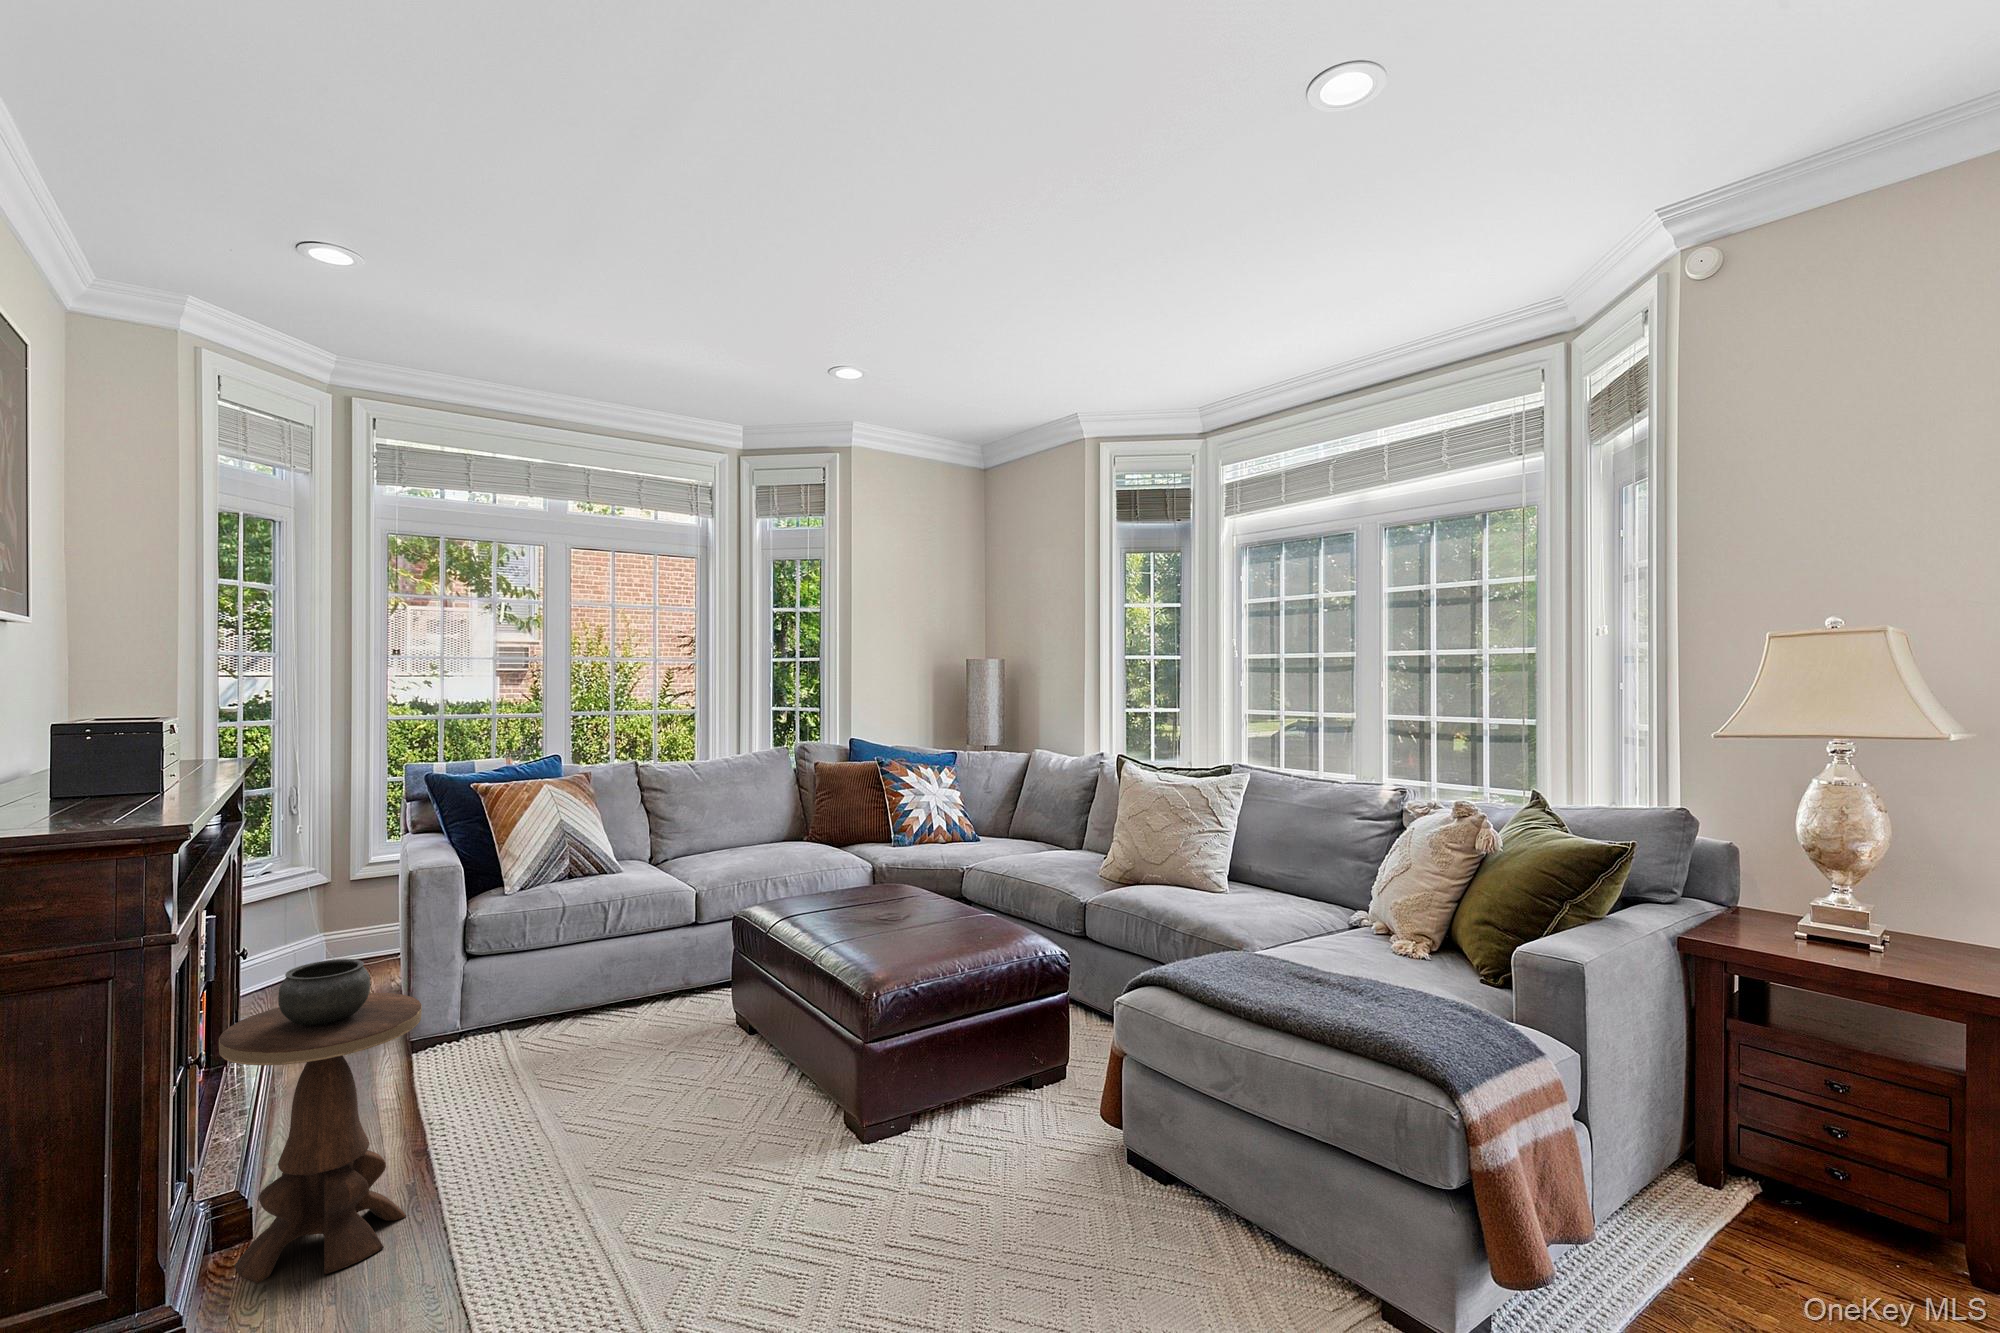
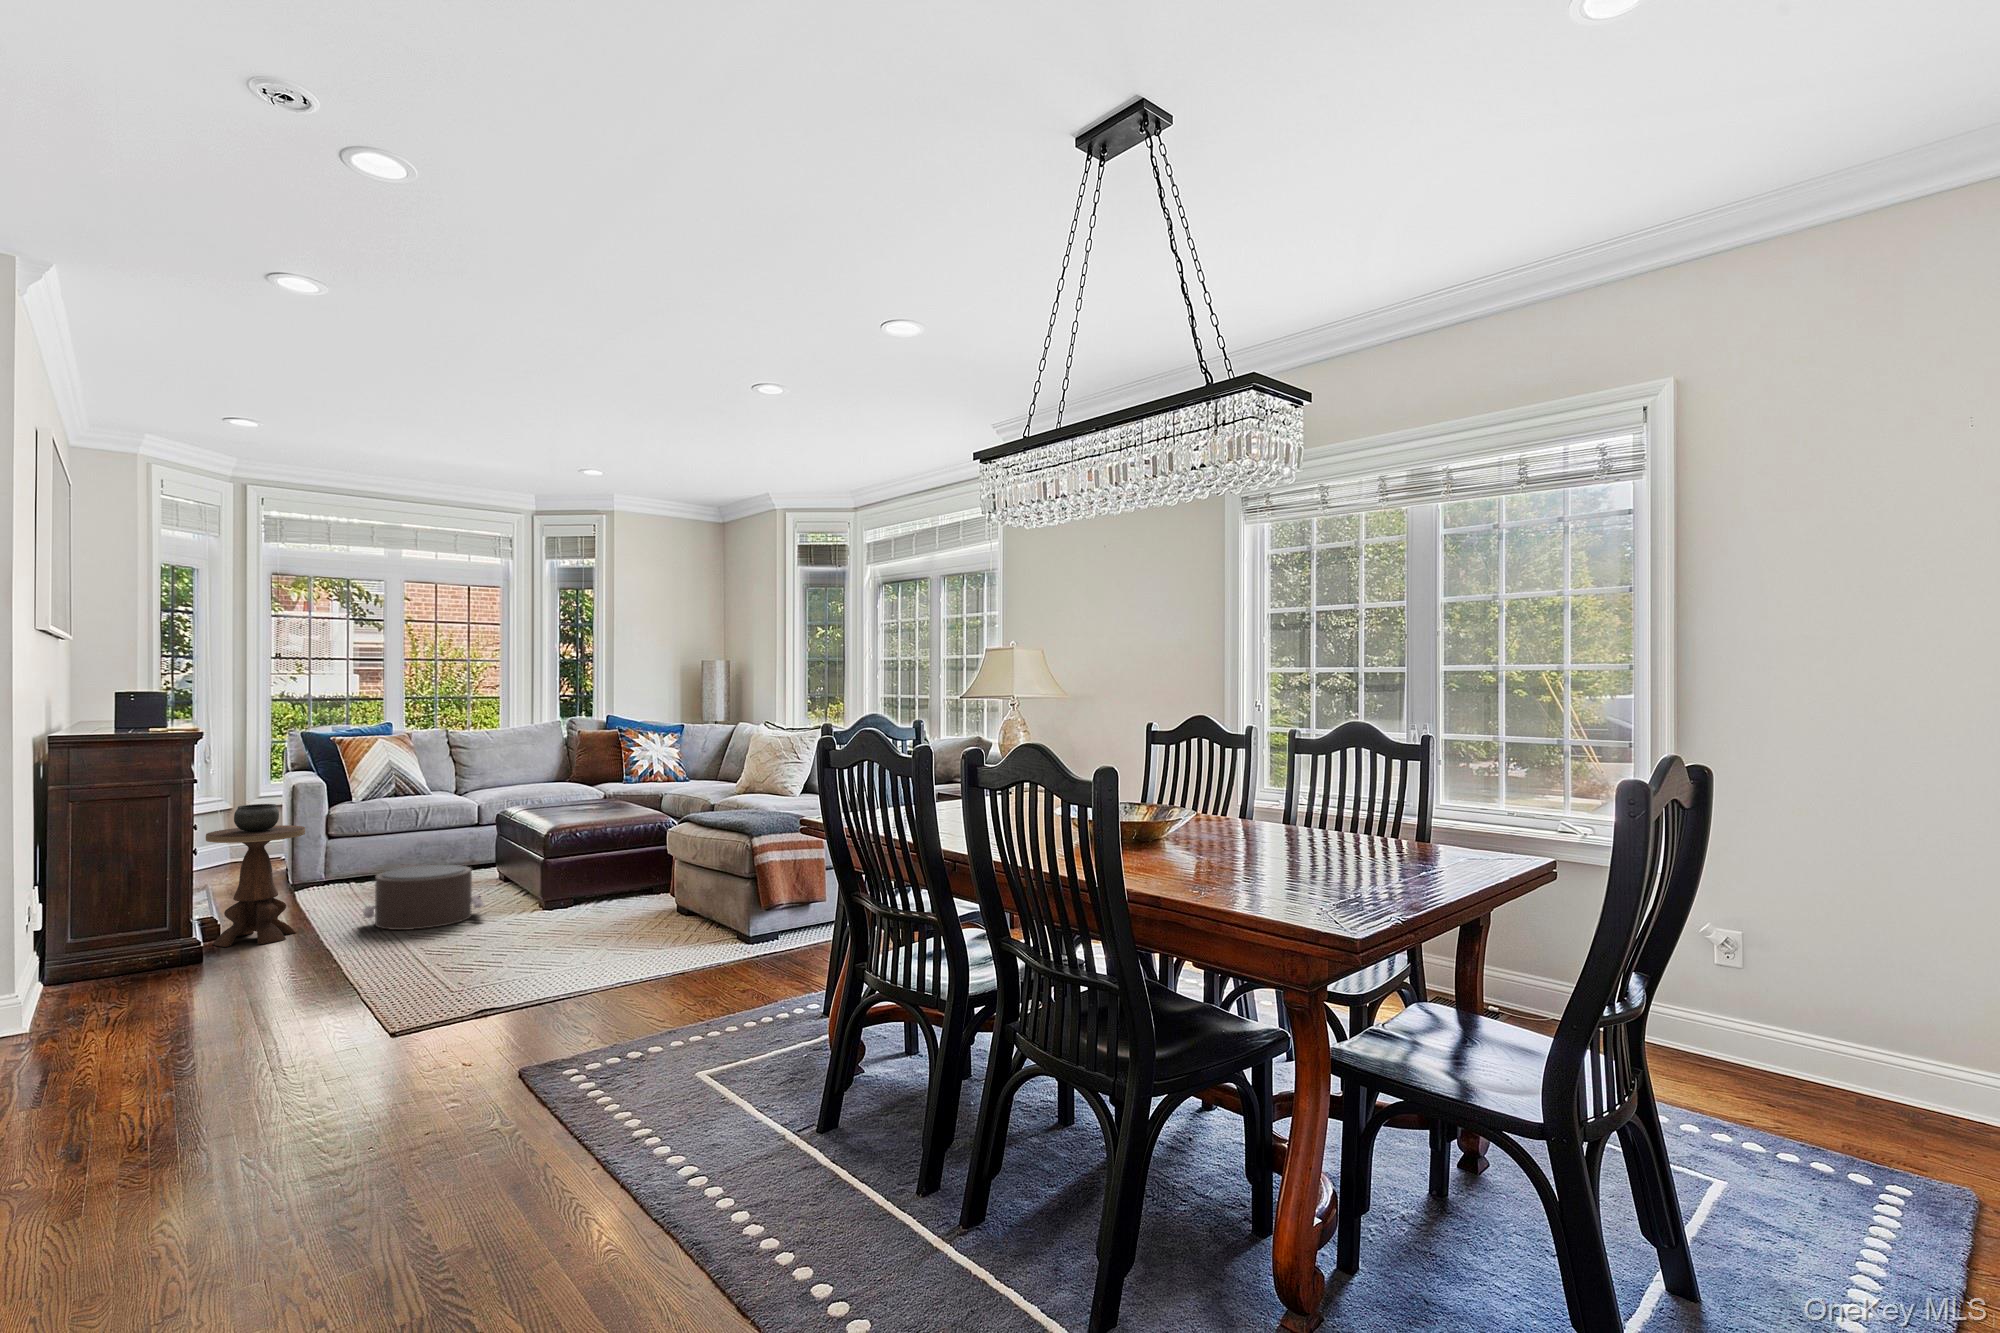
pouf: none [533,1046,759,1214] -> present [363,865,485,930]

